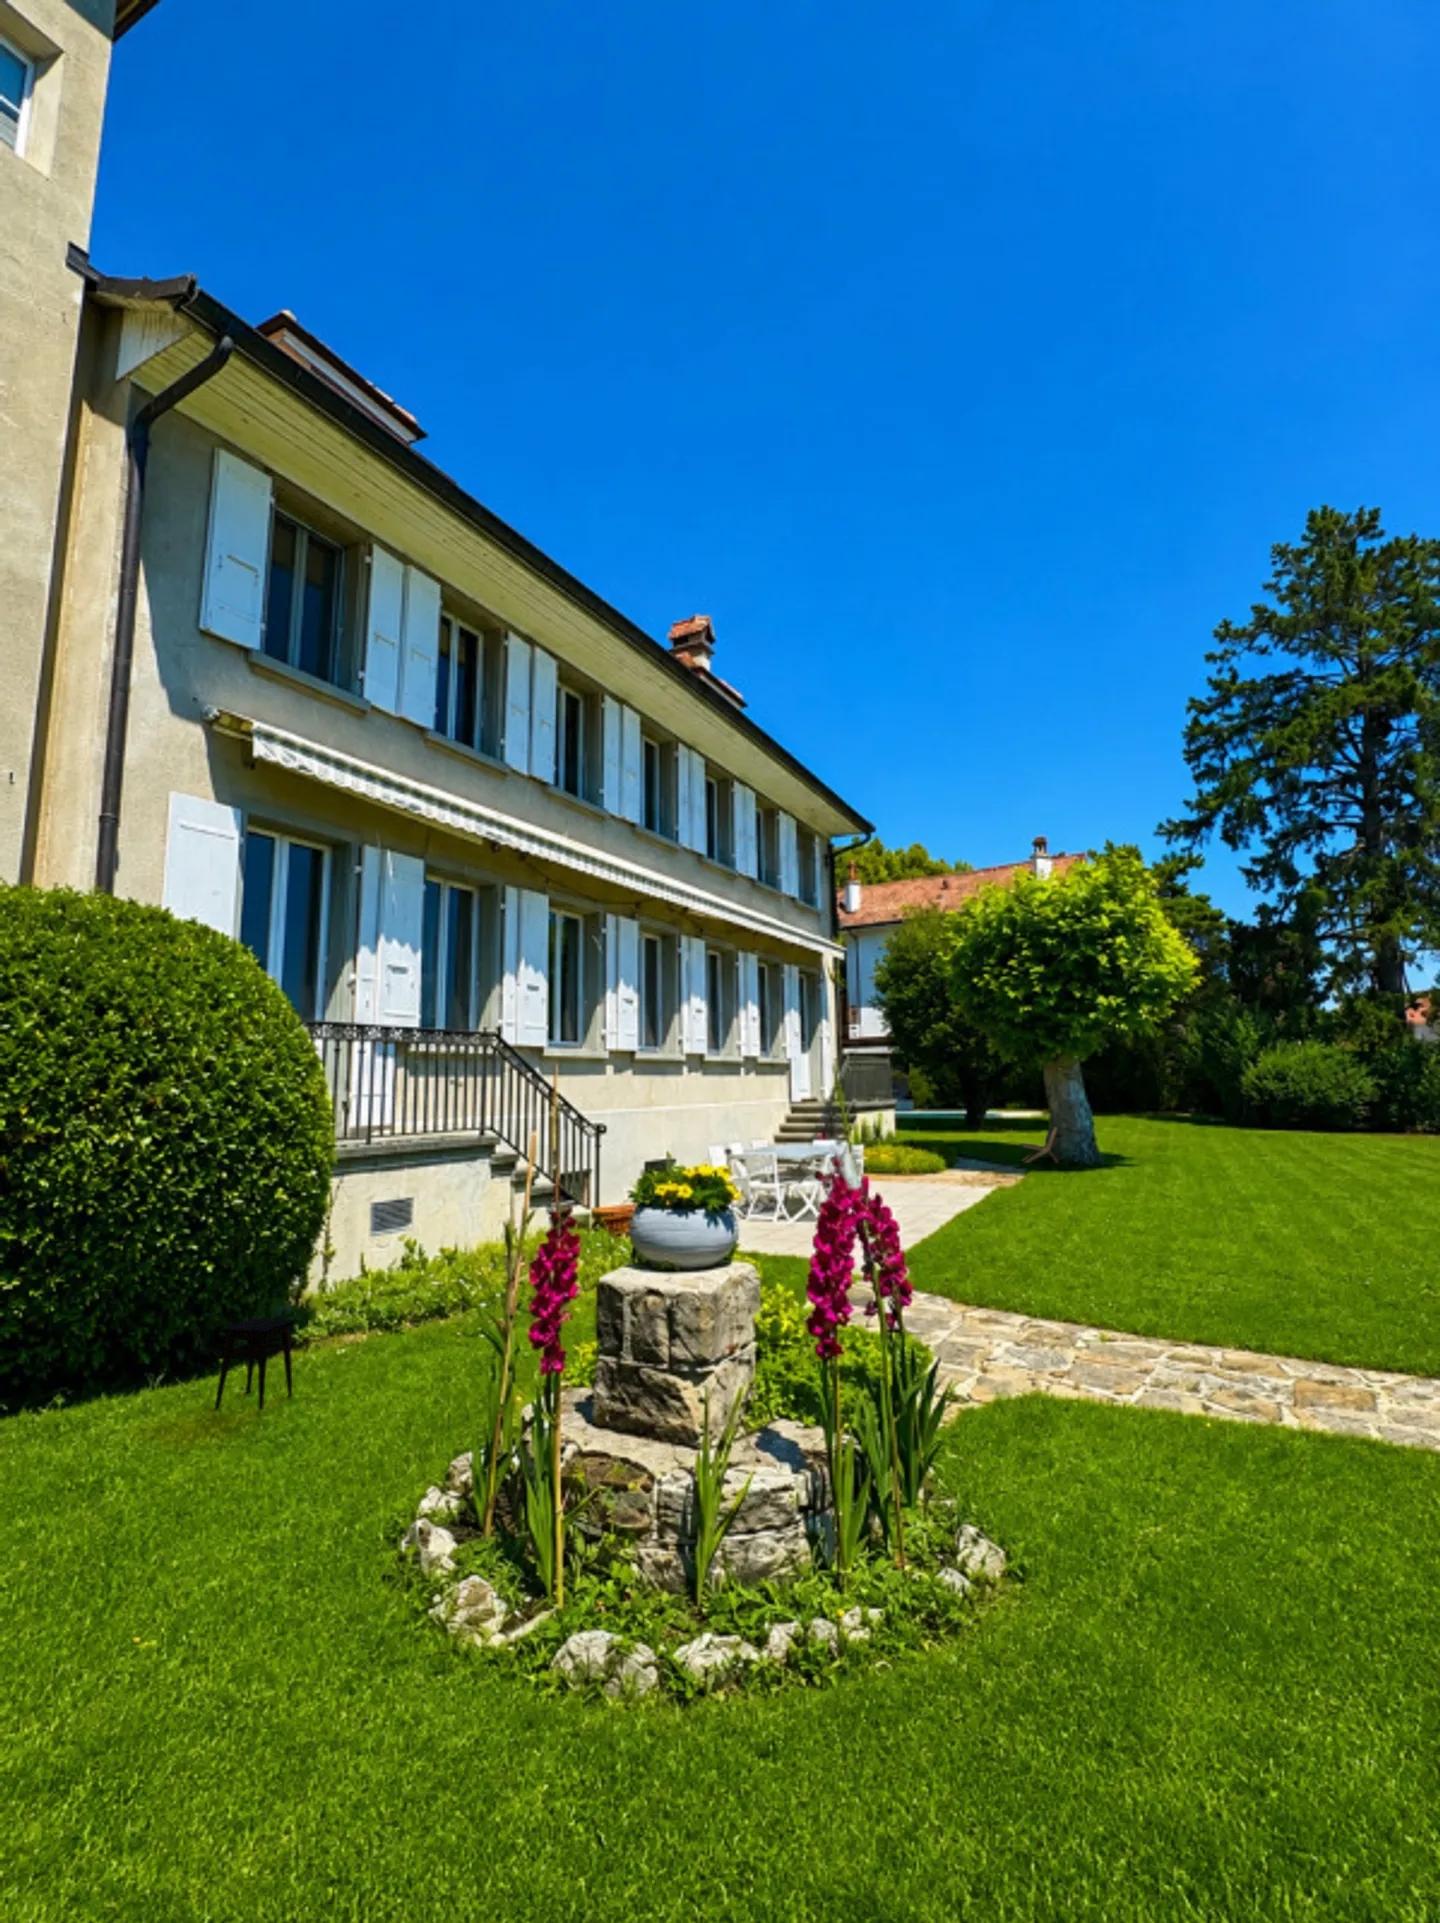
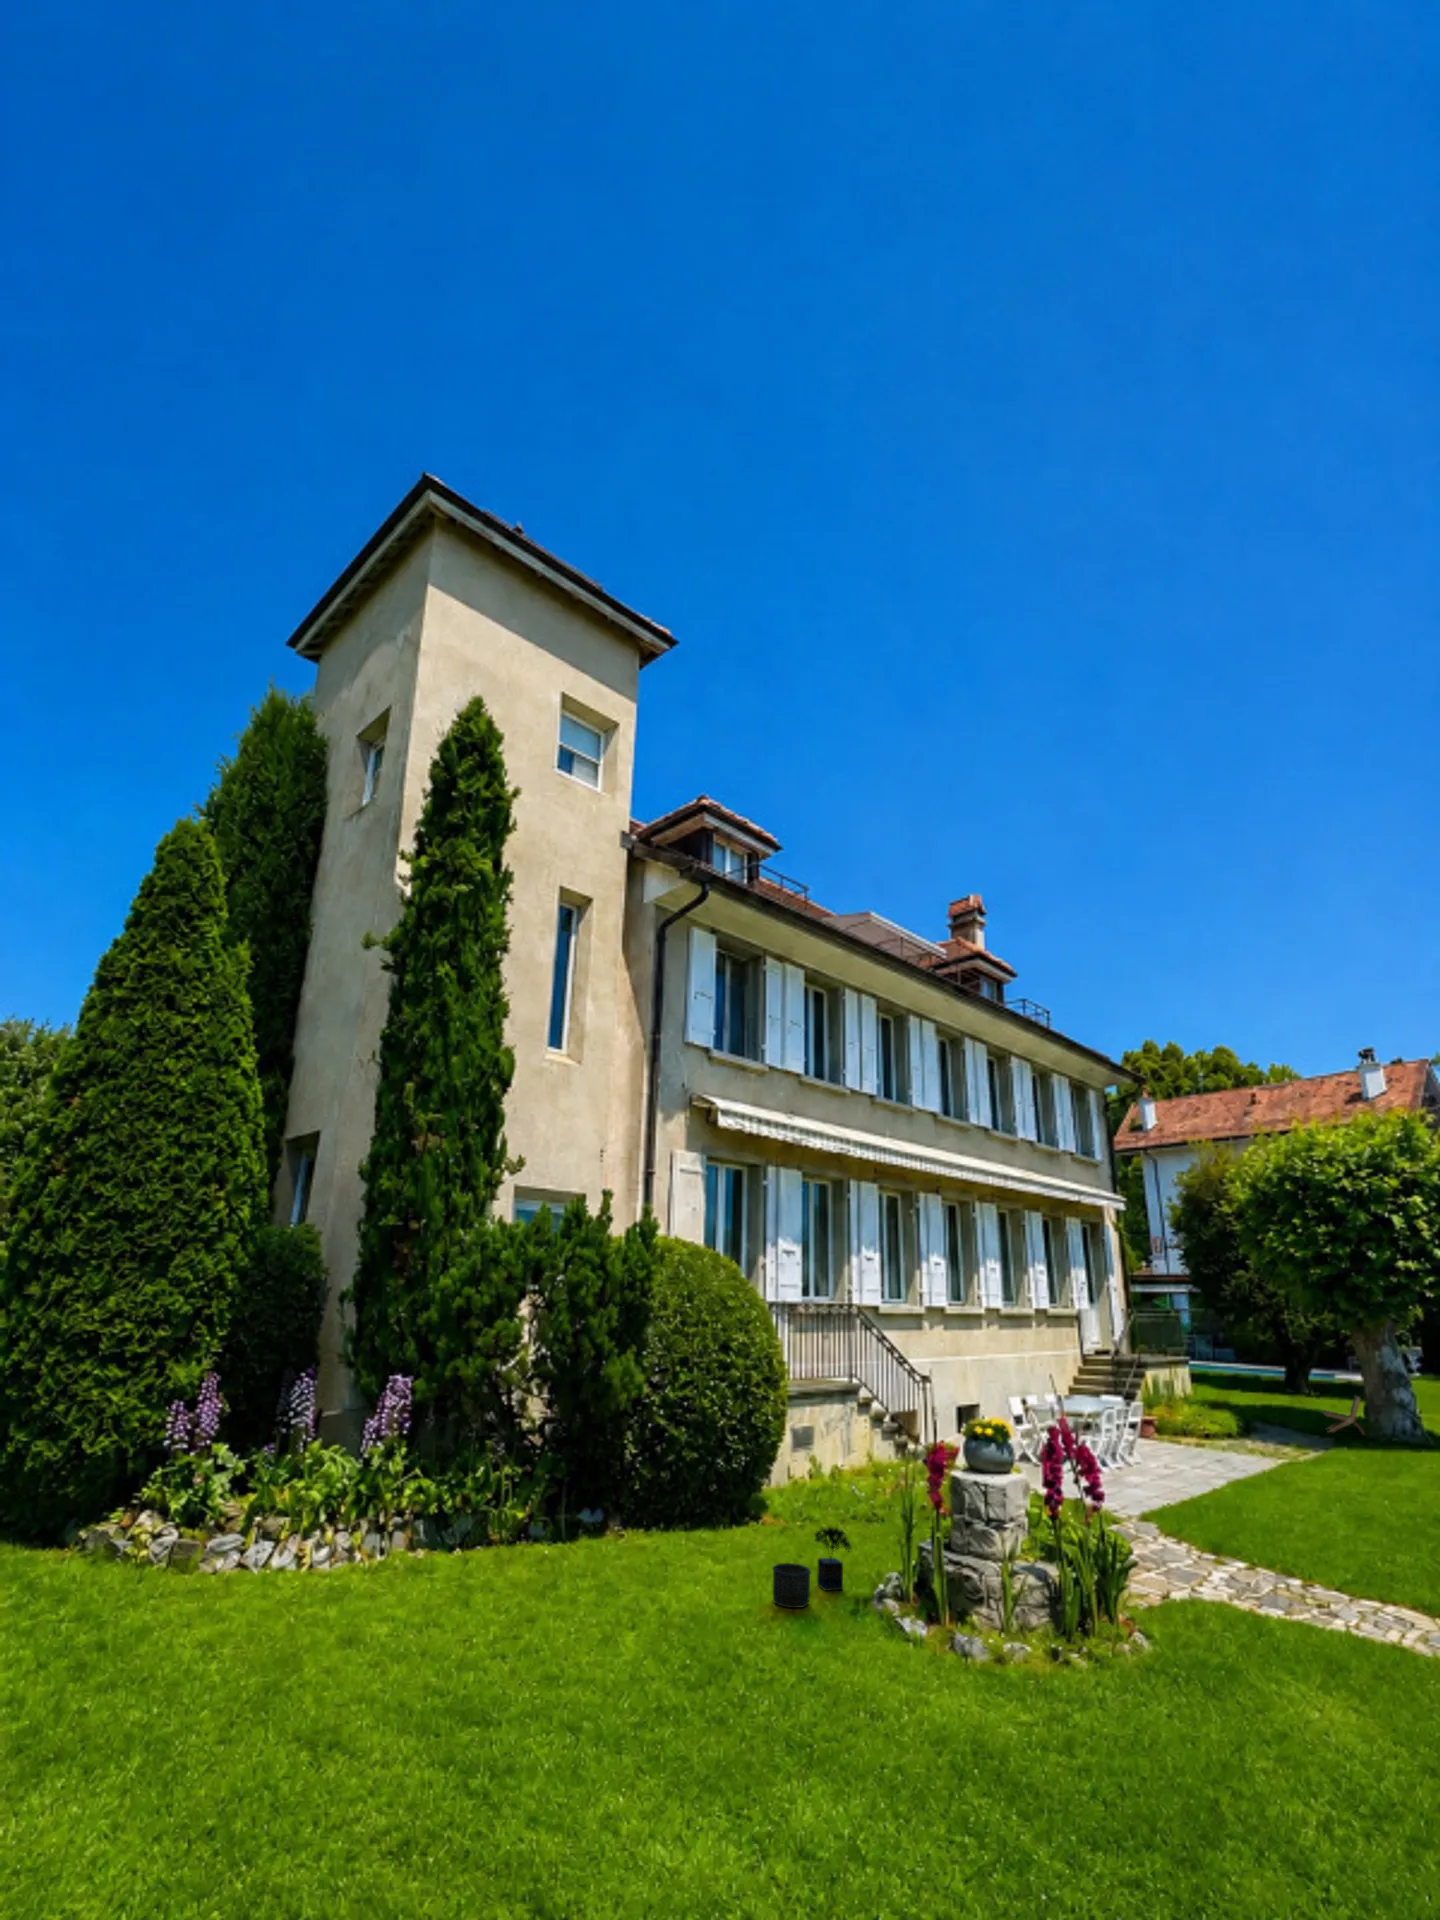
stool: present [215,1318,295,1410] -> none [750,1500,789,1558]
potted tree: none [292,1358,363,1472] -> present [814,1527,851,1591]
wooden bucket: none [166,1441,254,1532] -> present [773,1563,811,1608]

